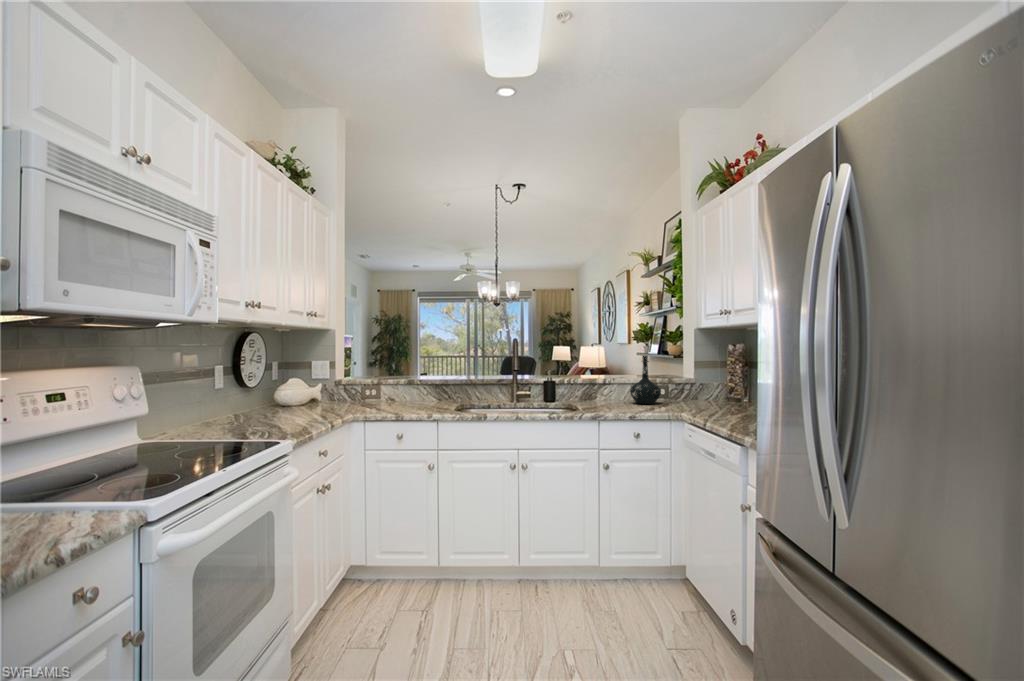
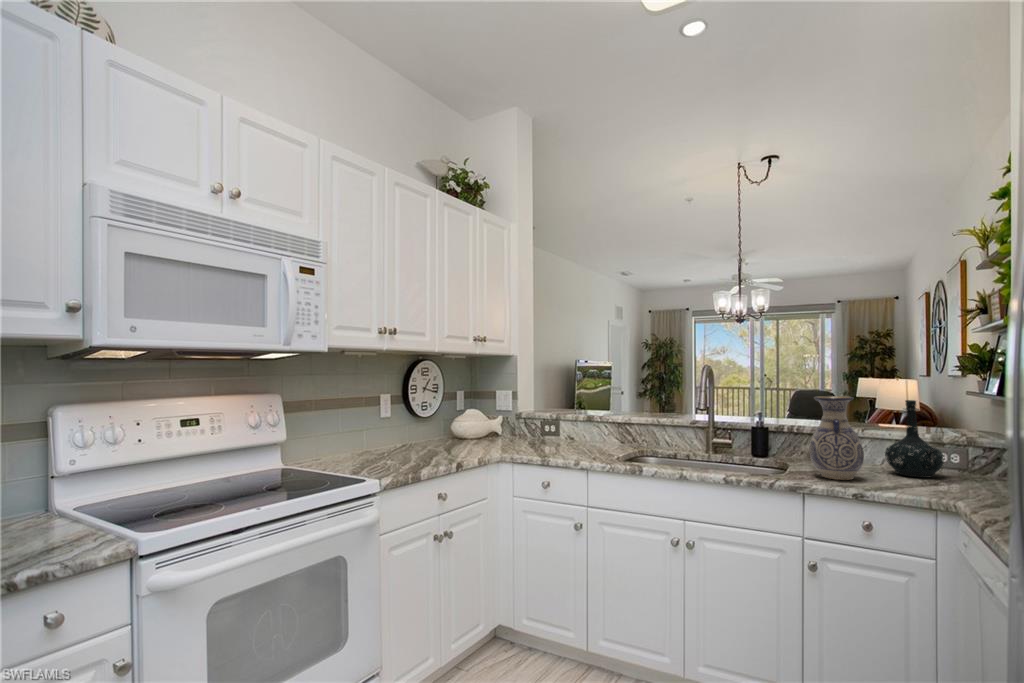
vase: none [596,354,627,410] -> present [809,396,864,480]

